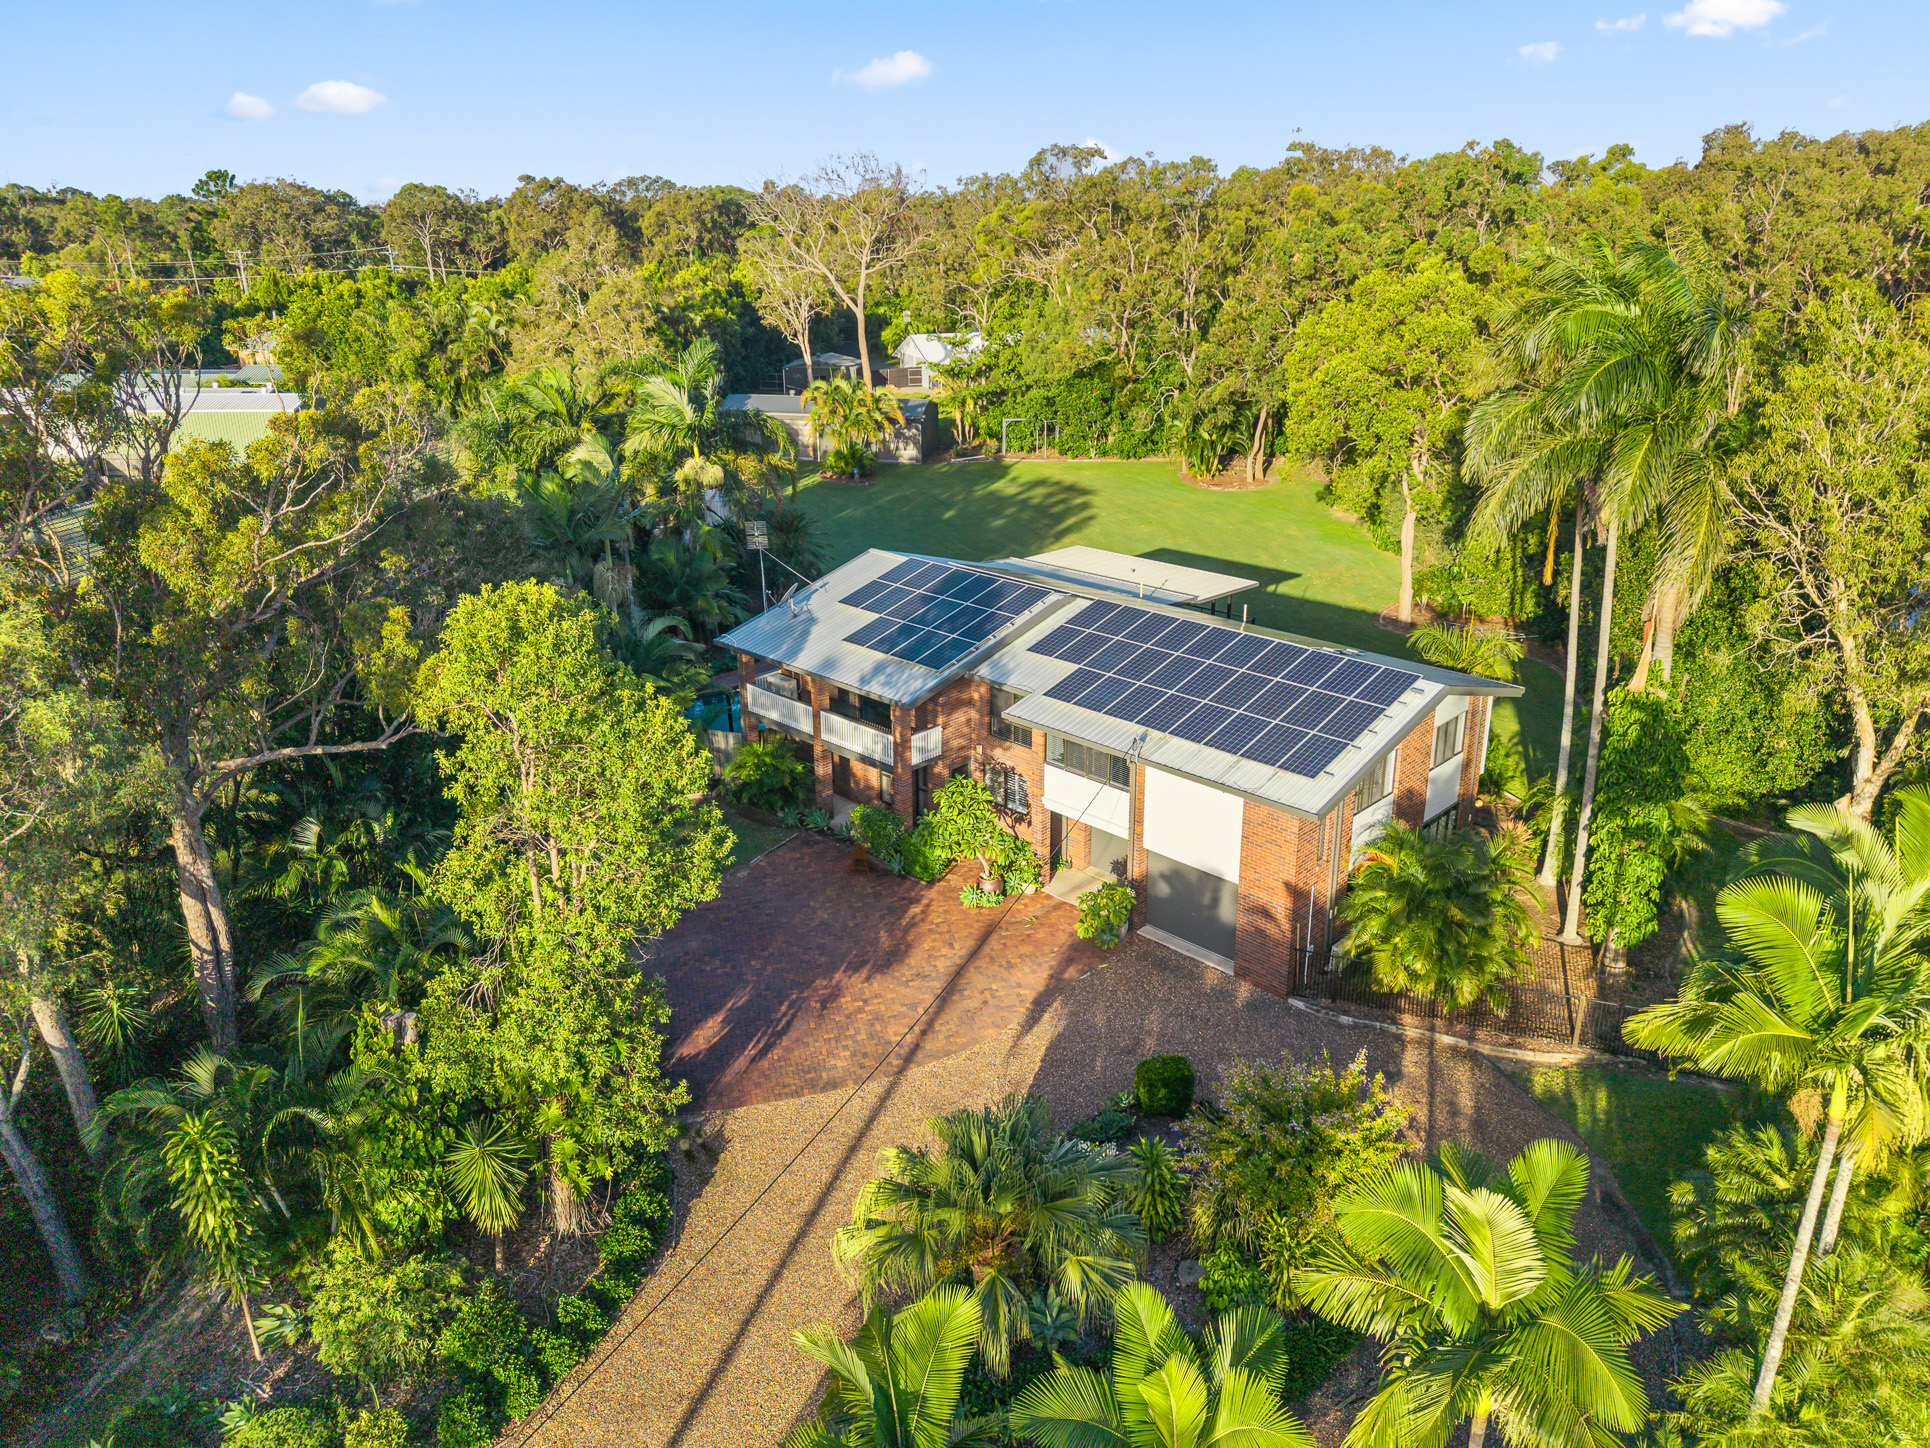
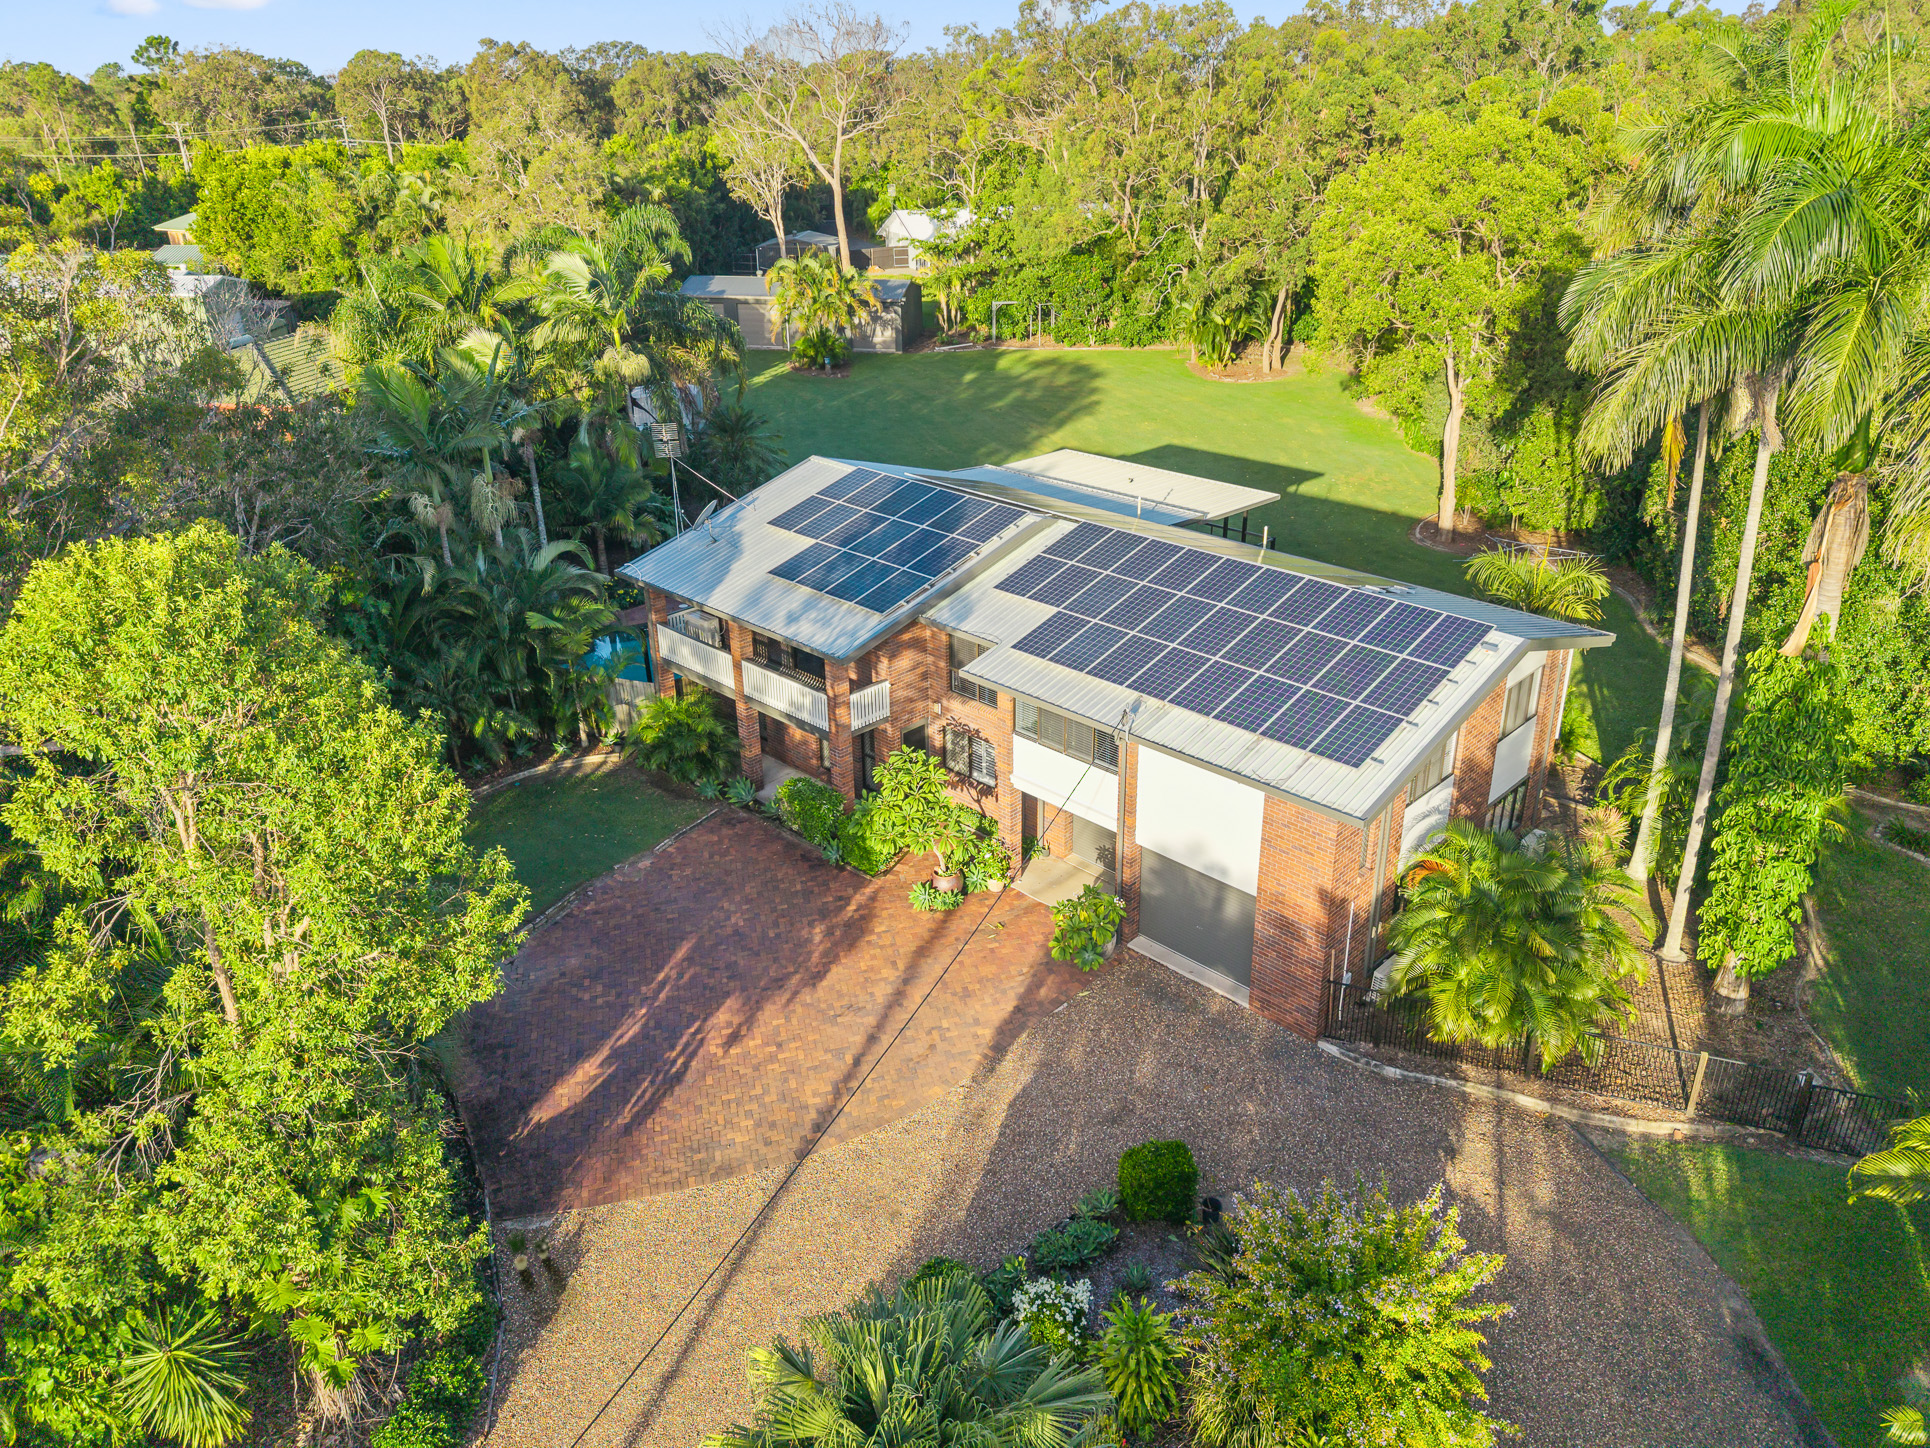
bench: present [848,841,868,872] -> none [774,808,809,862]

